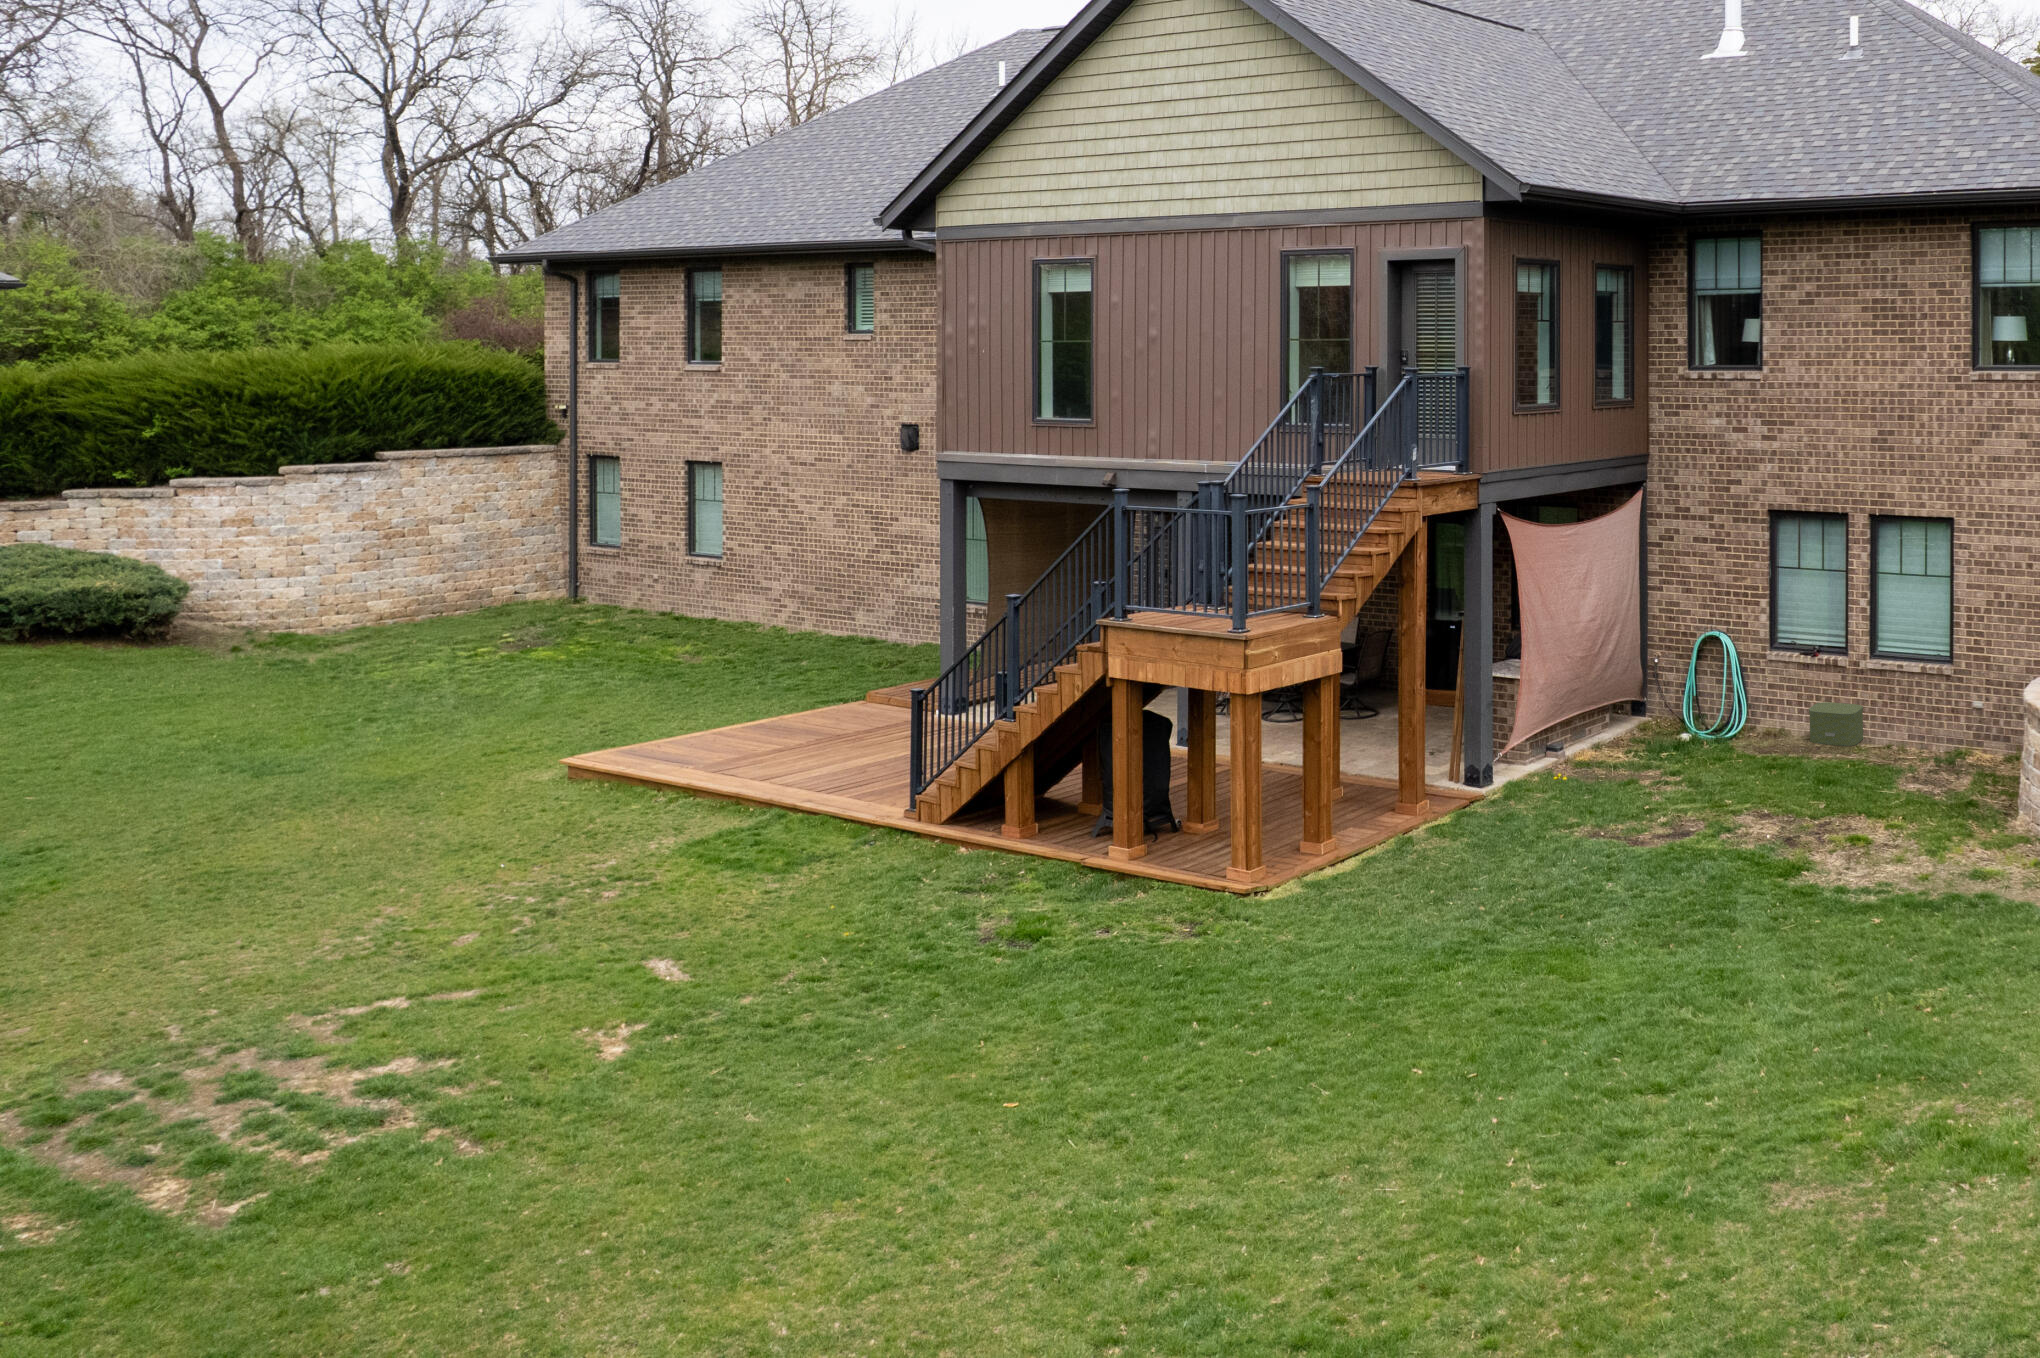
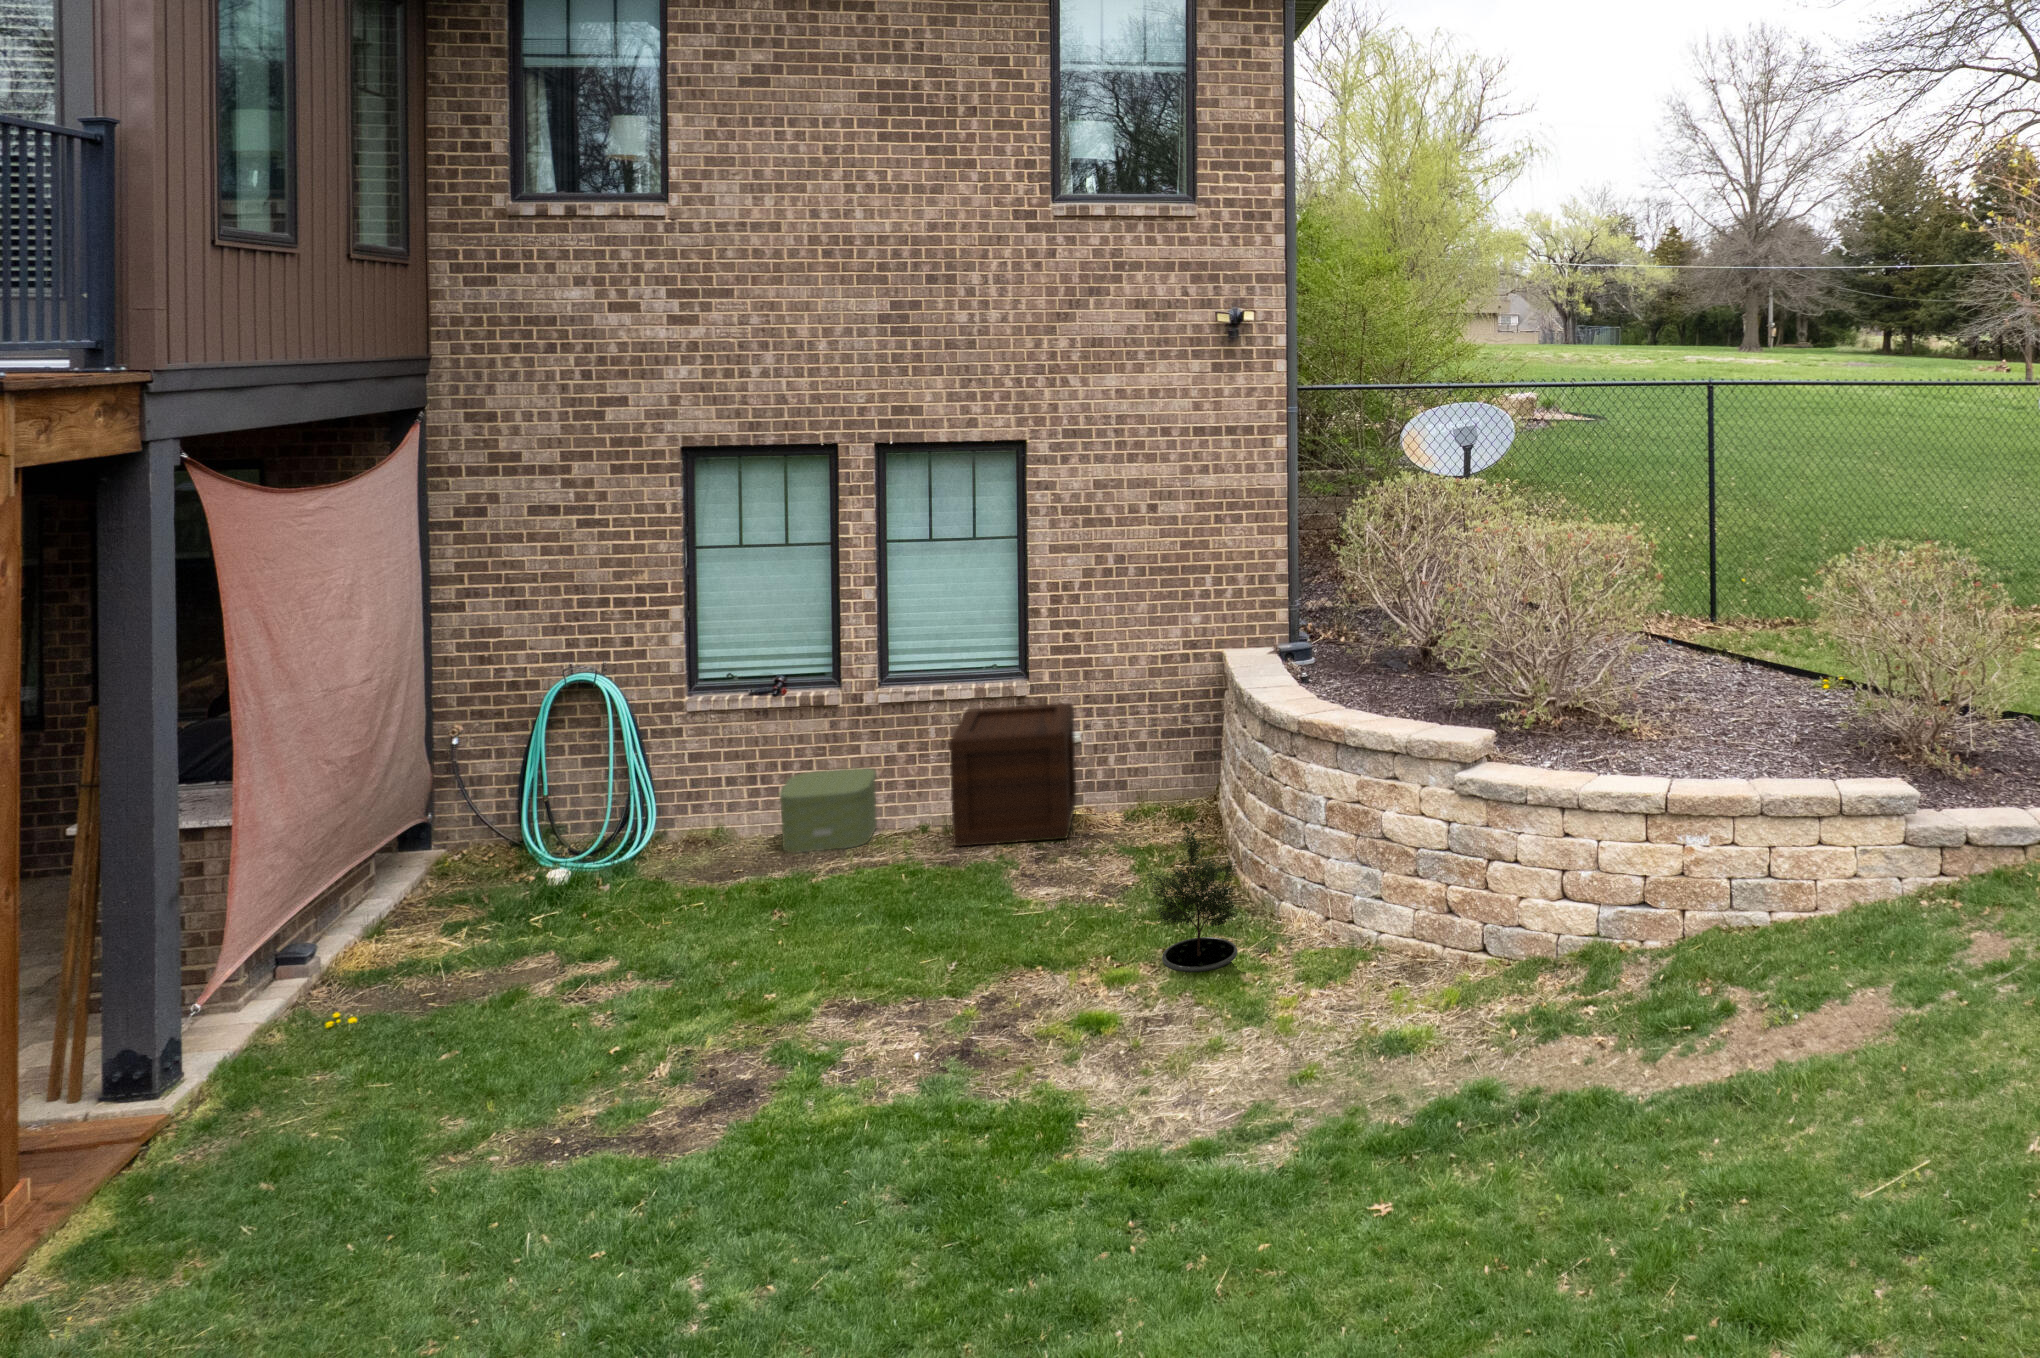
wooden crate: none [1898,678,1981,761] -> present [950,703,1076,846]
potted tree: none [1972,741,2027,825] -> present [1143,824,1238,972]

